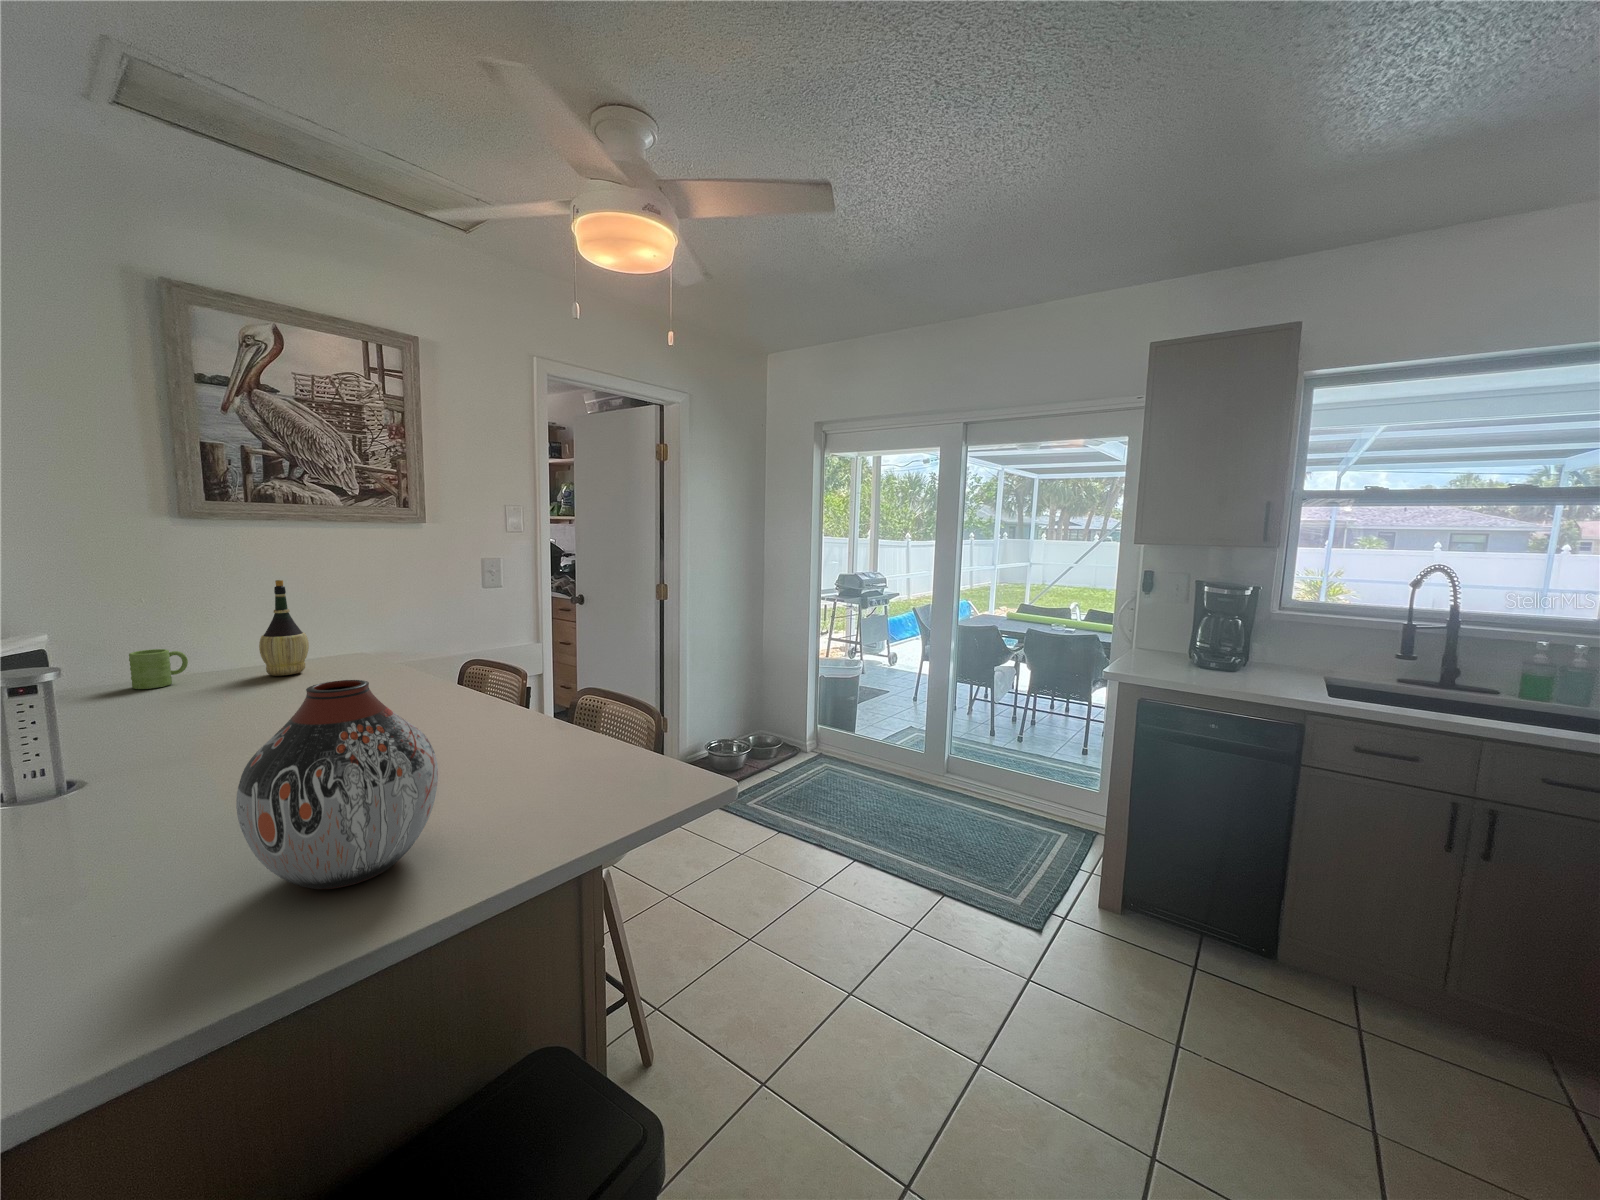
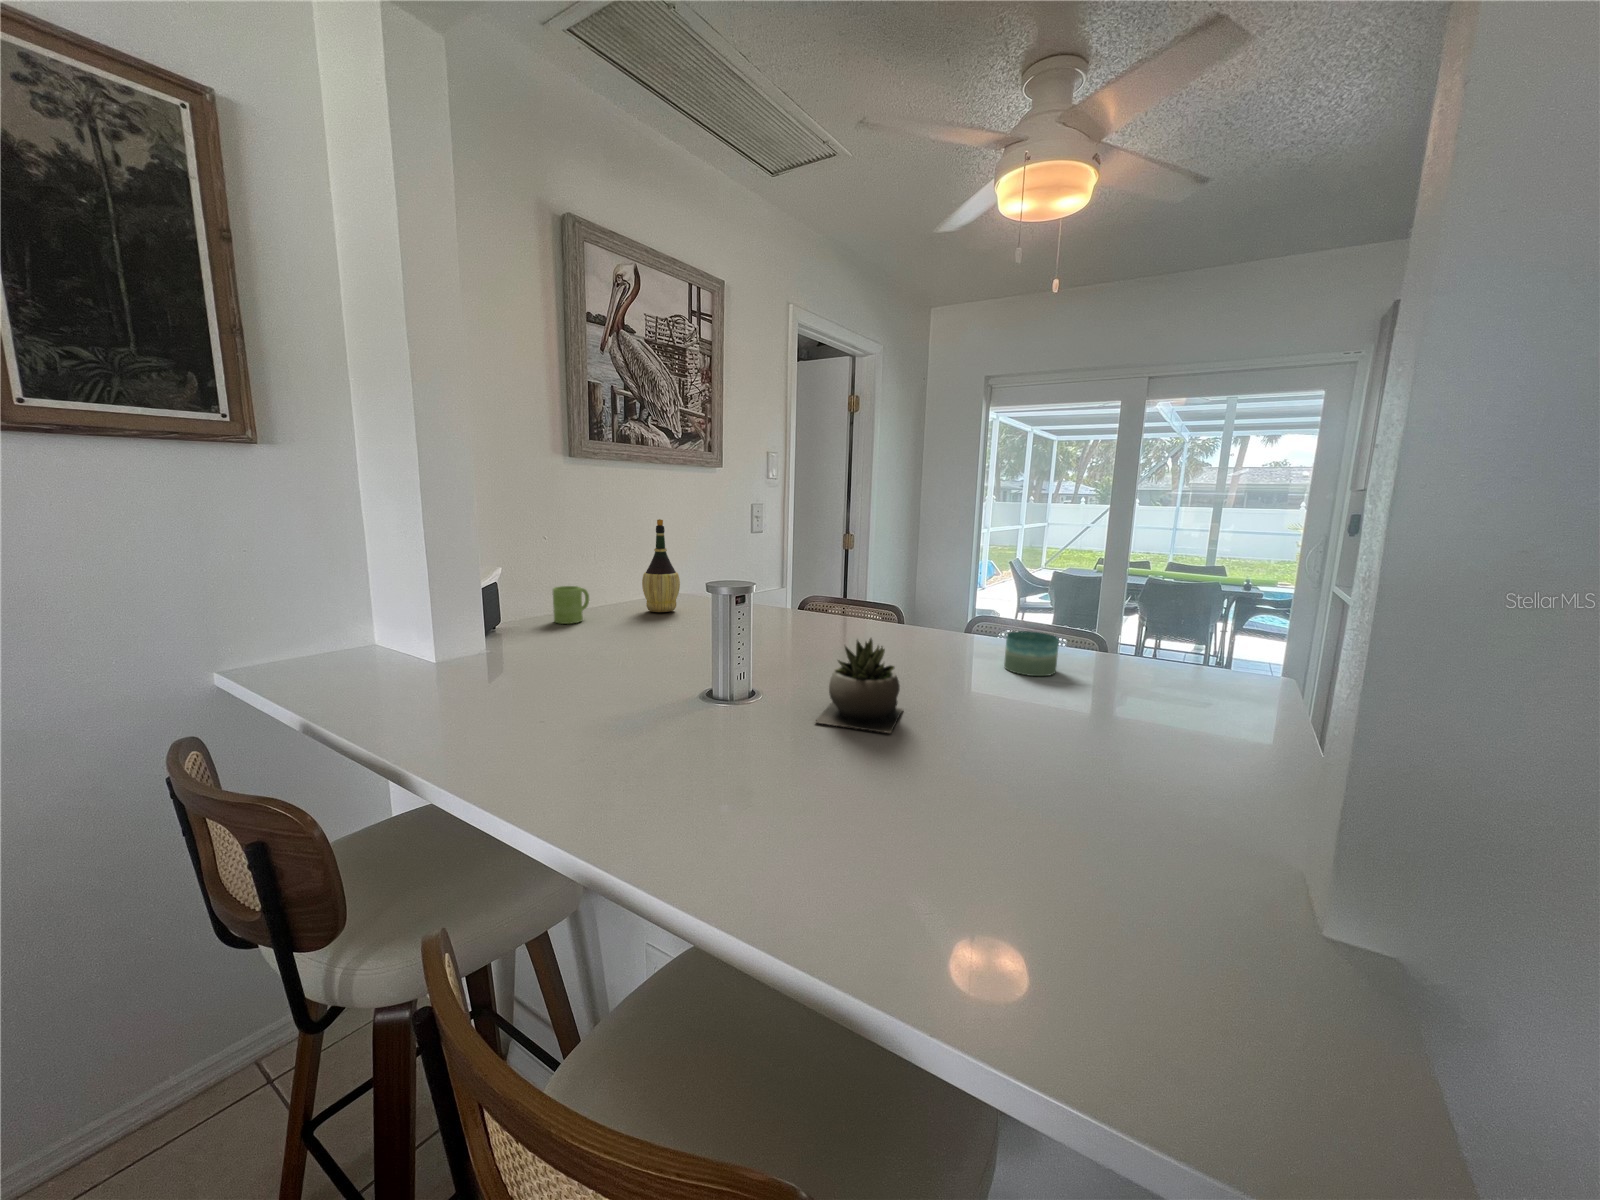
vase: present [236,680,438,889] -> none [1073,582,1237,761]
candle: none [472,711,533,764] -> present [1004,631,1059,676]
succulent plant: none [66,730,217,841] -> present [815,638,903,733]

